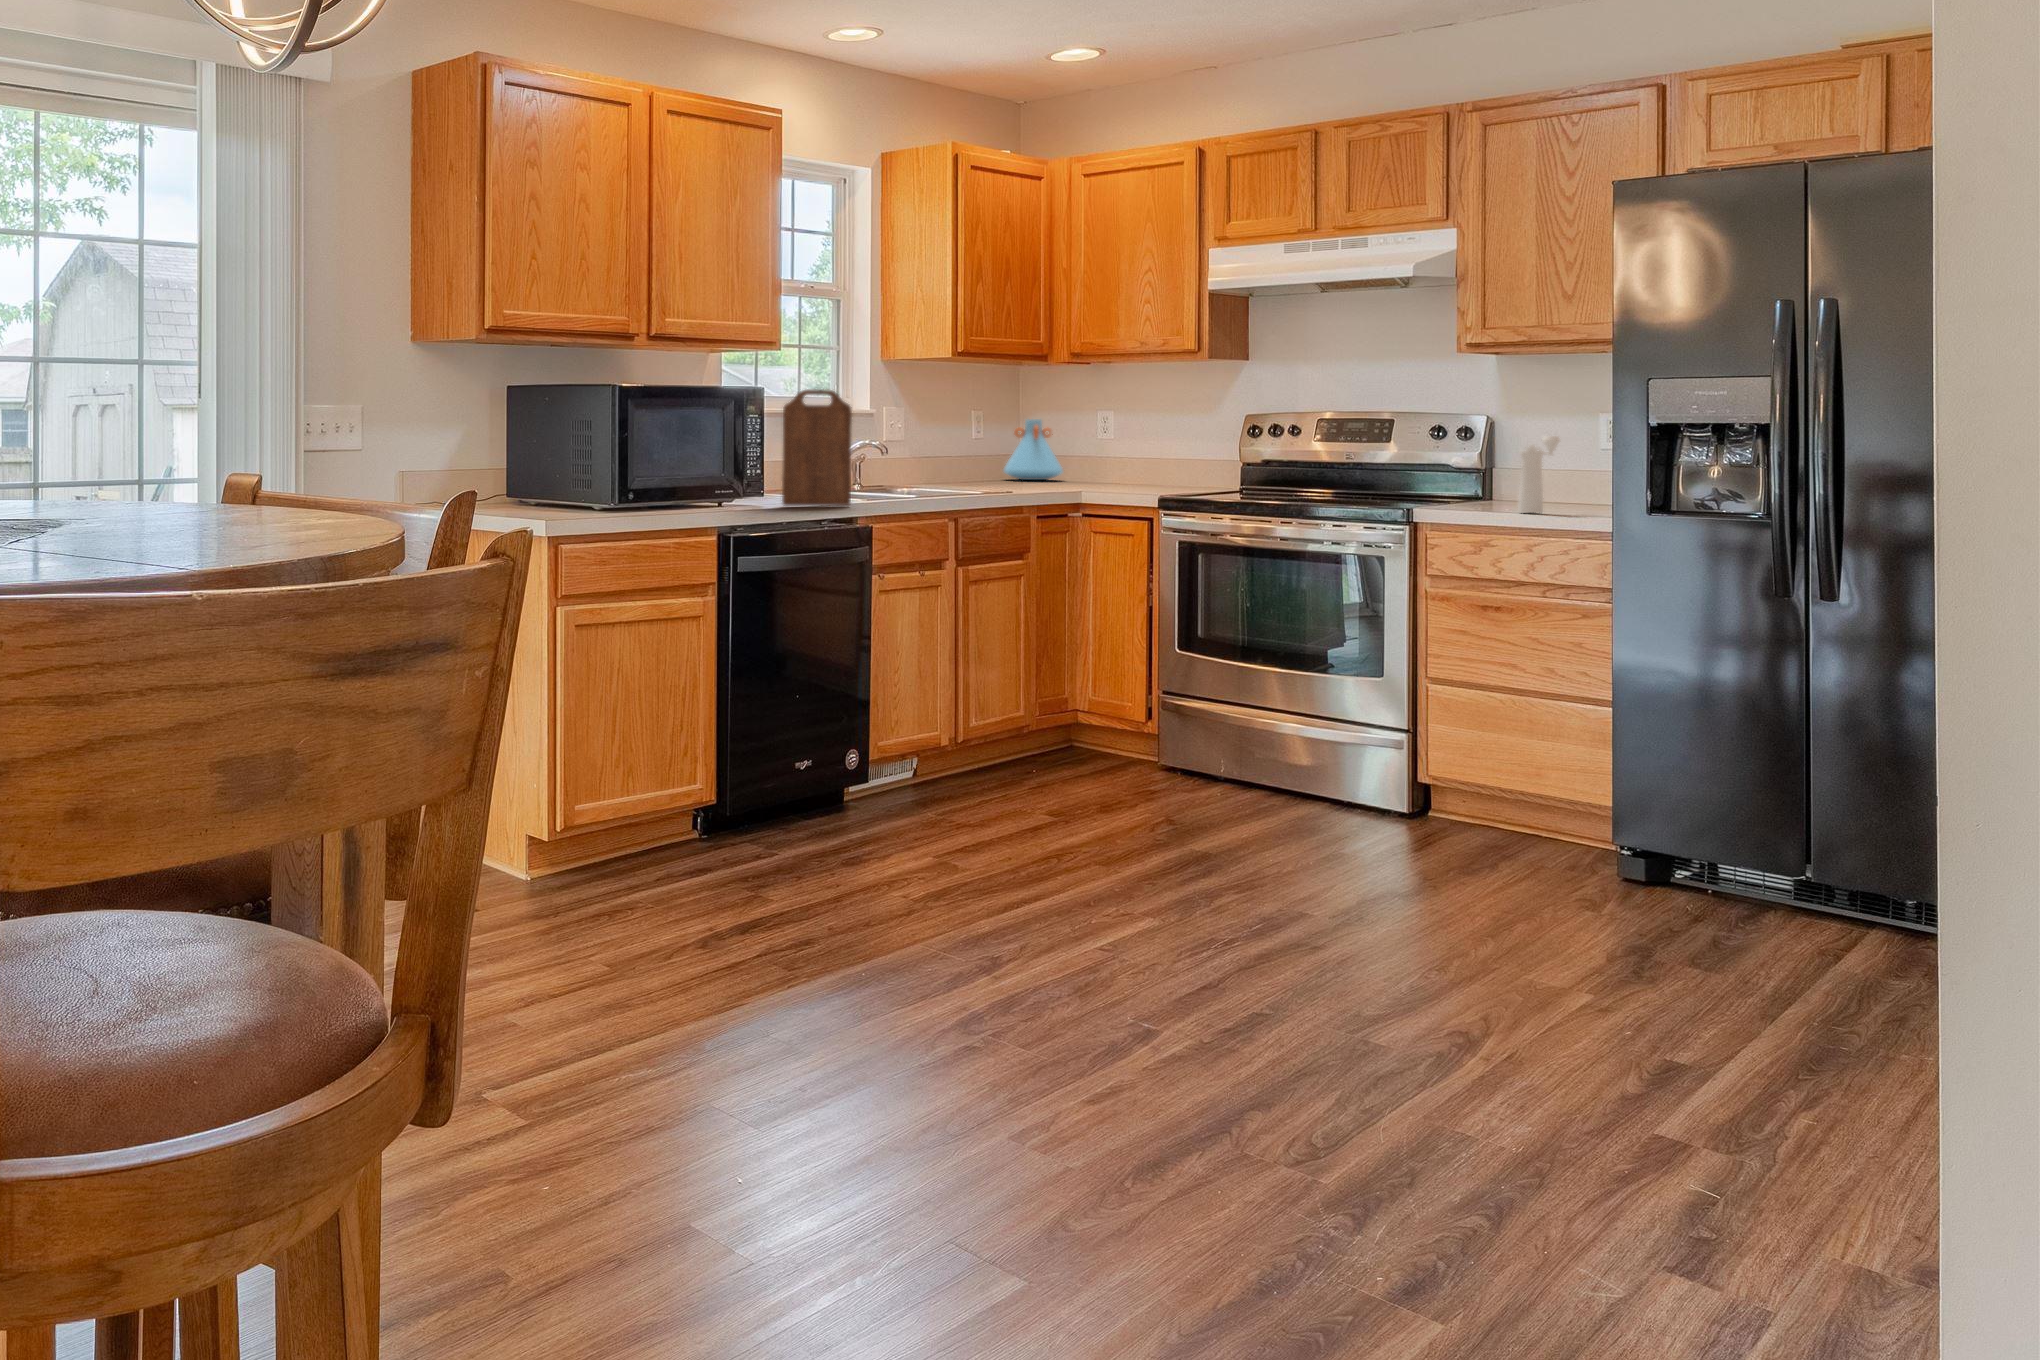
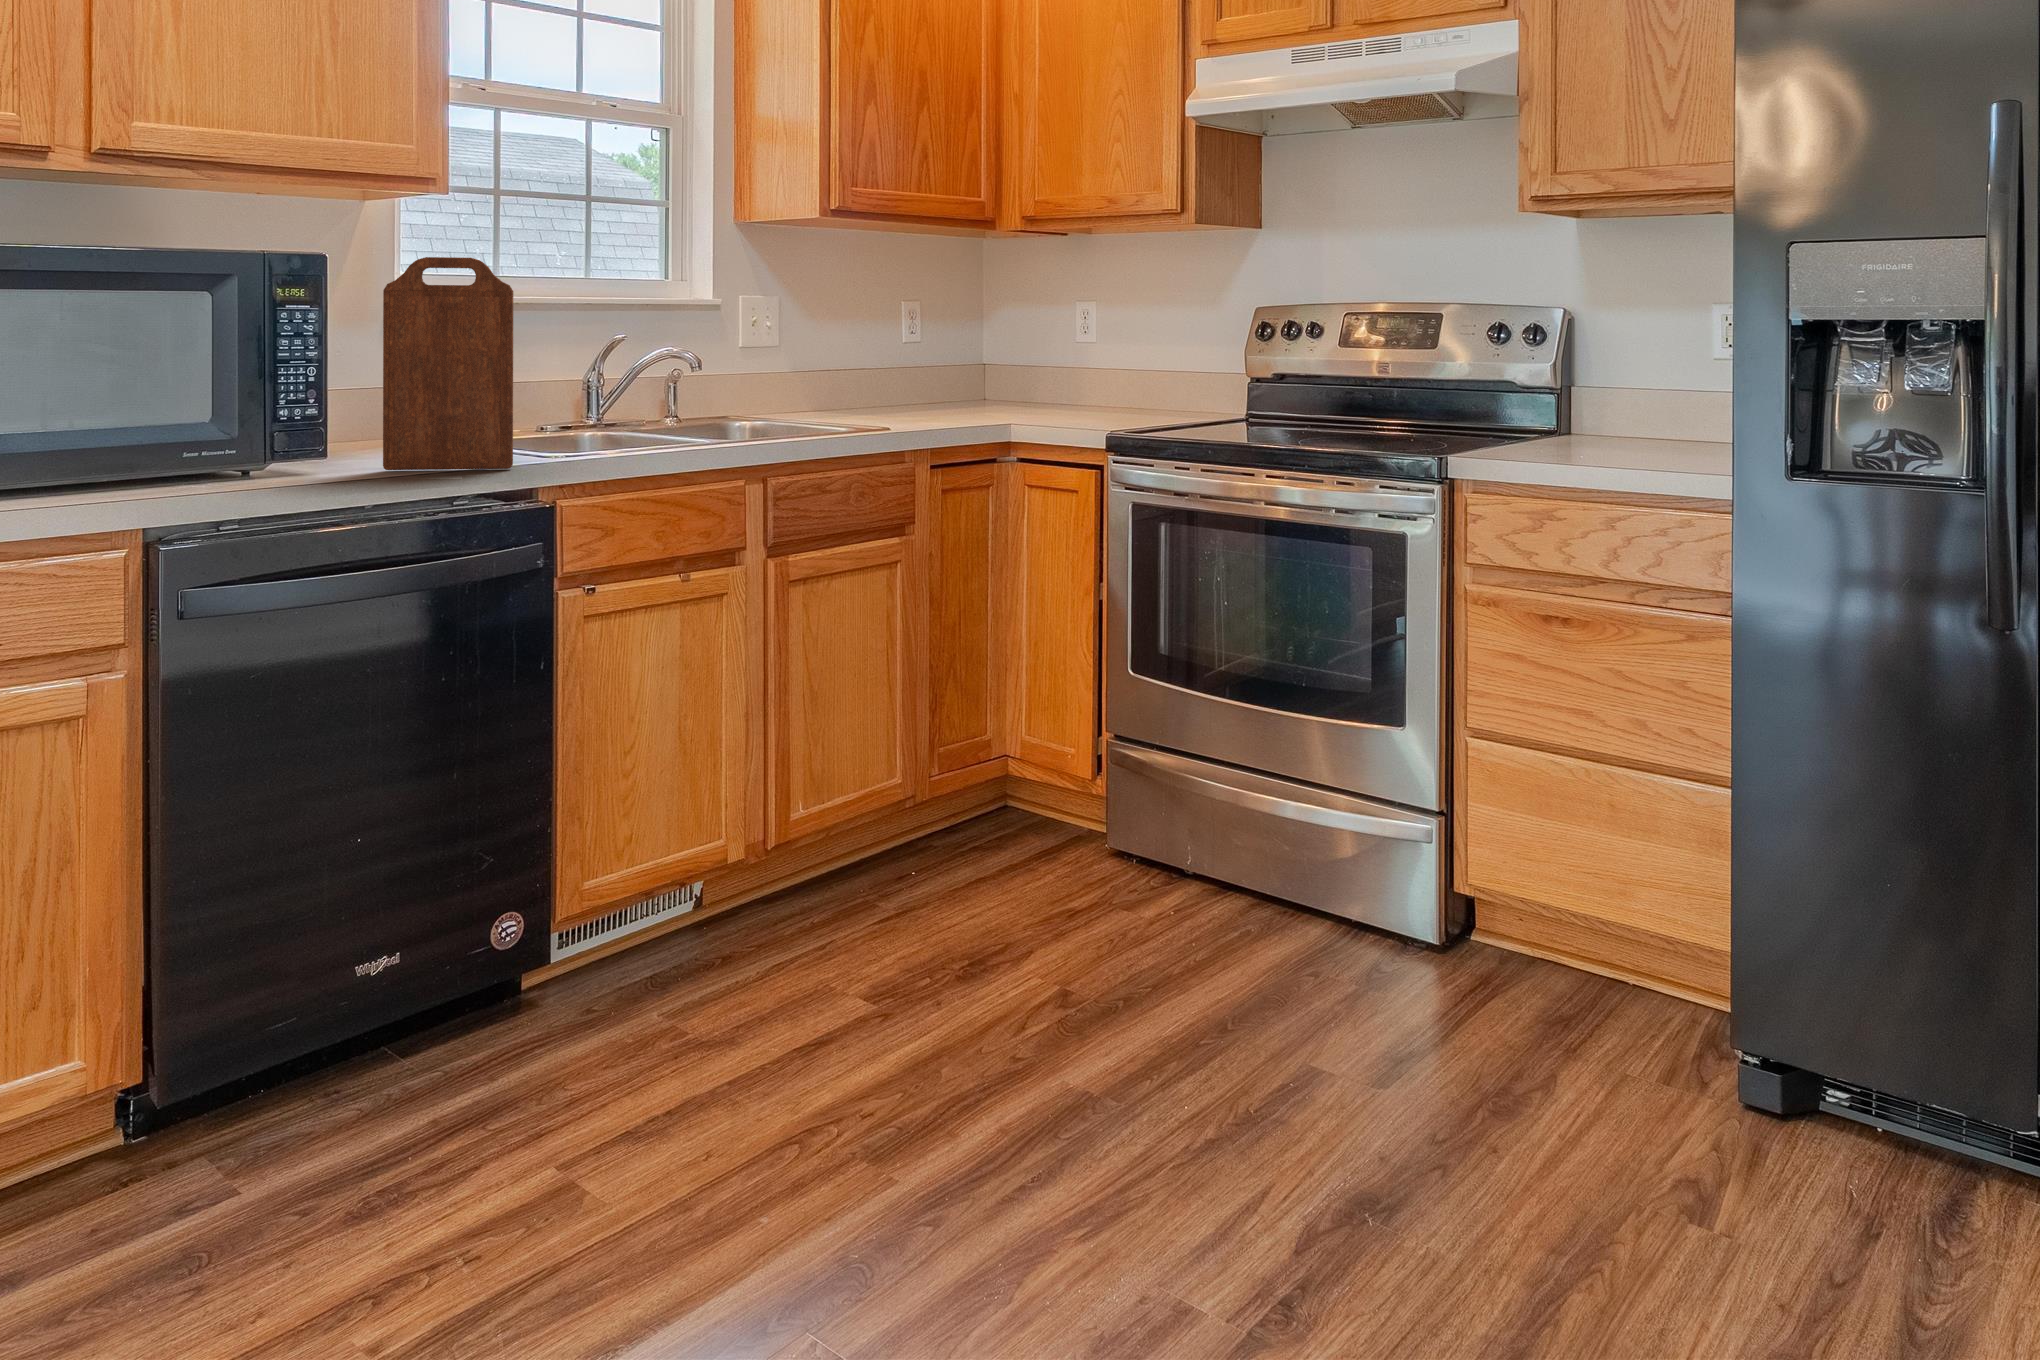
vase: present [1004,419,1063,480] -> none [956,312,1039,399]
pepper mill: present [1518,436,1560,513] -> none [1597,339,1658,464]

